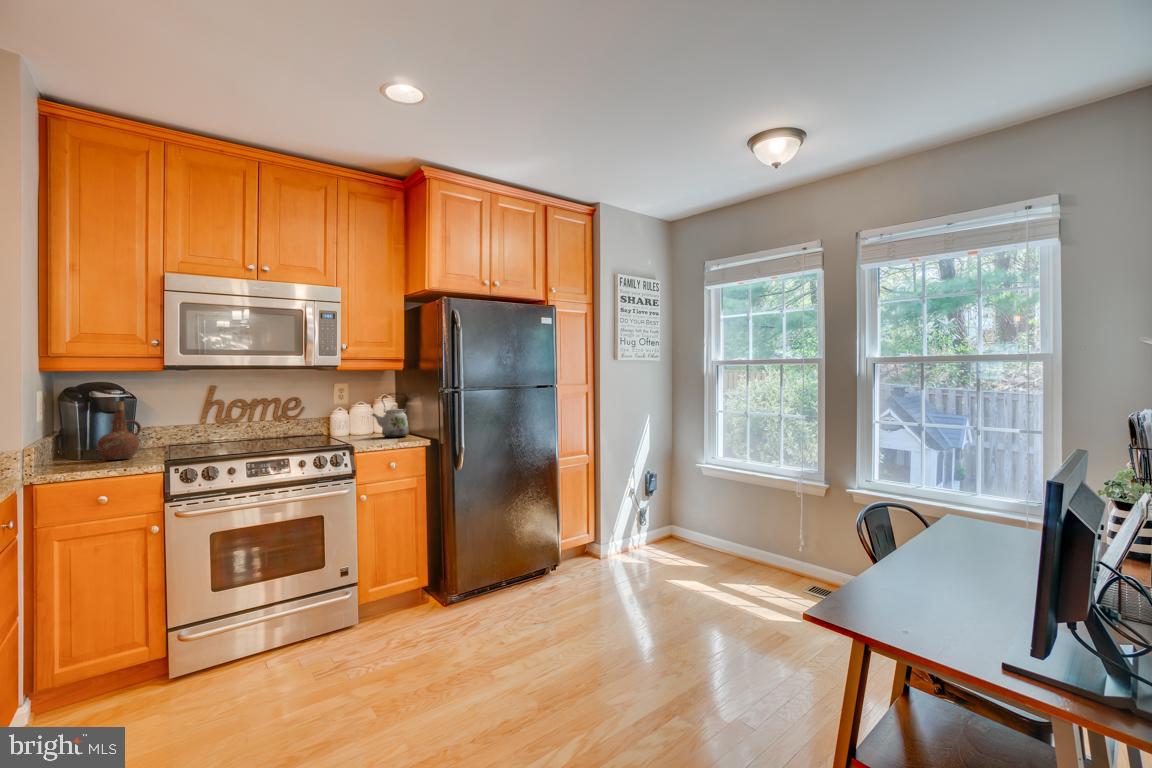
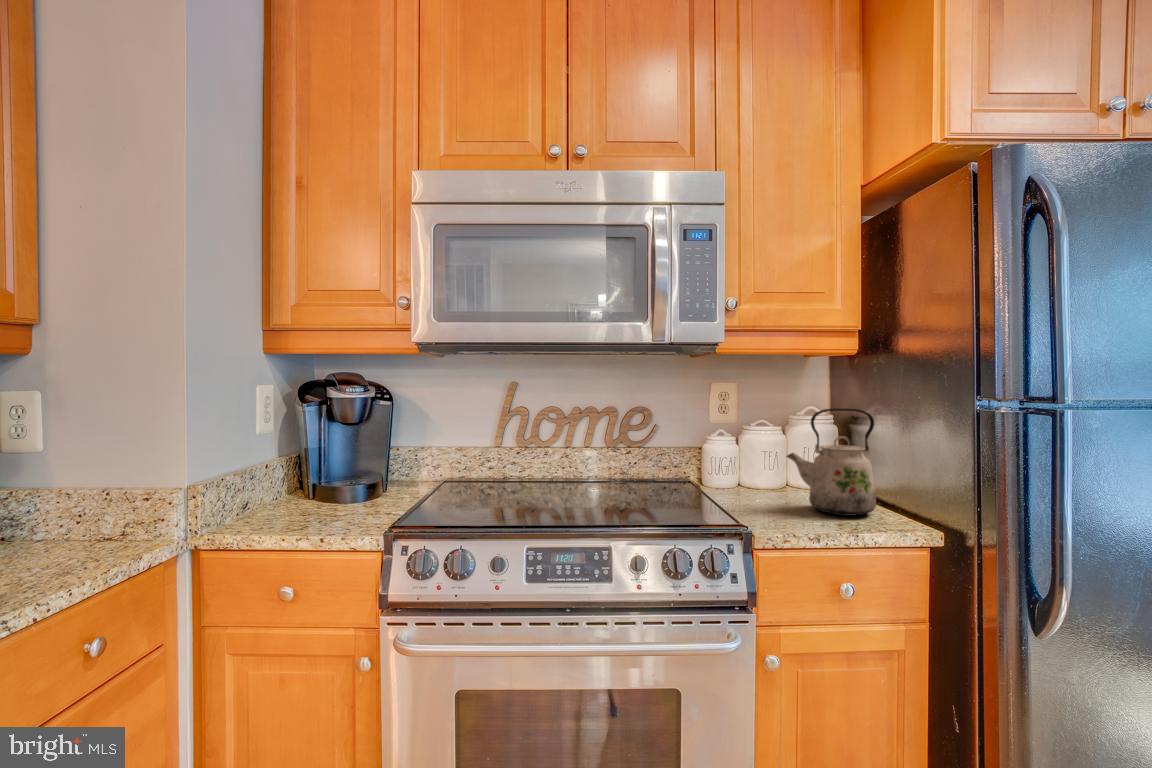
ceramic pitcher: present [97,401,141,460] -> none [303,408,370,517]

